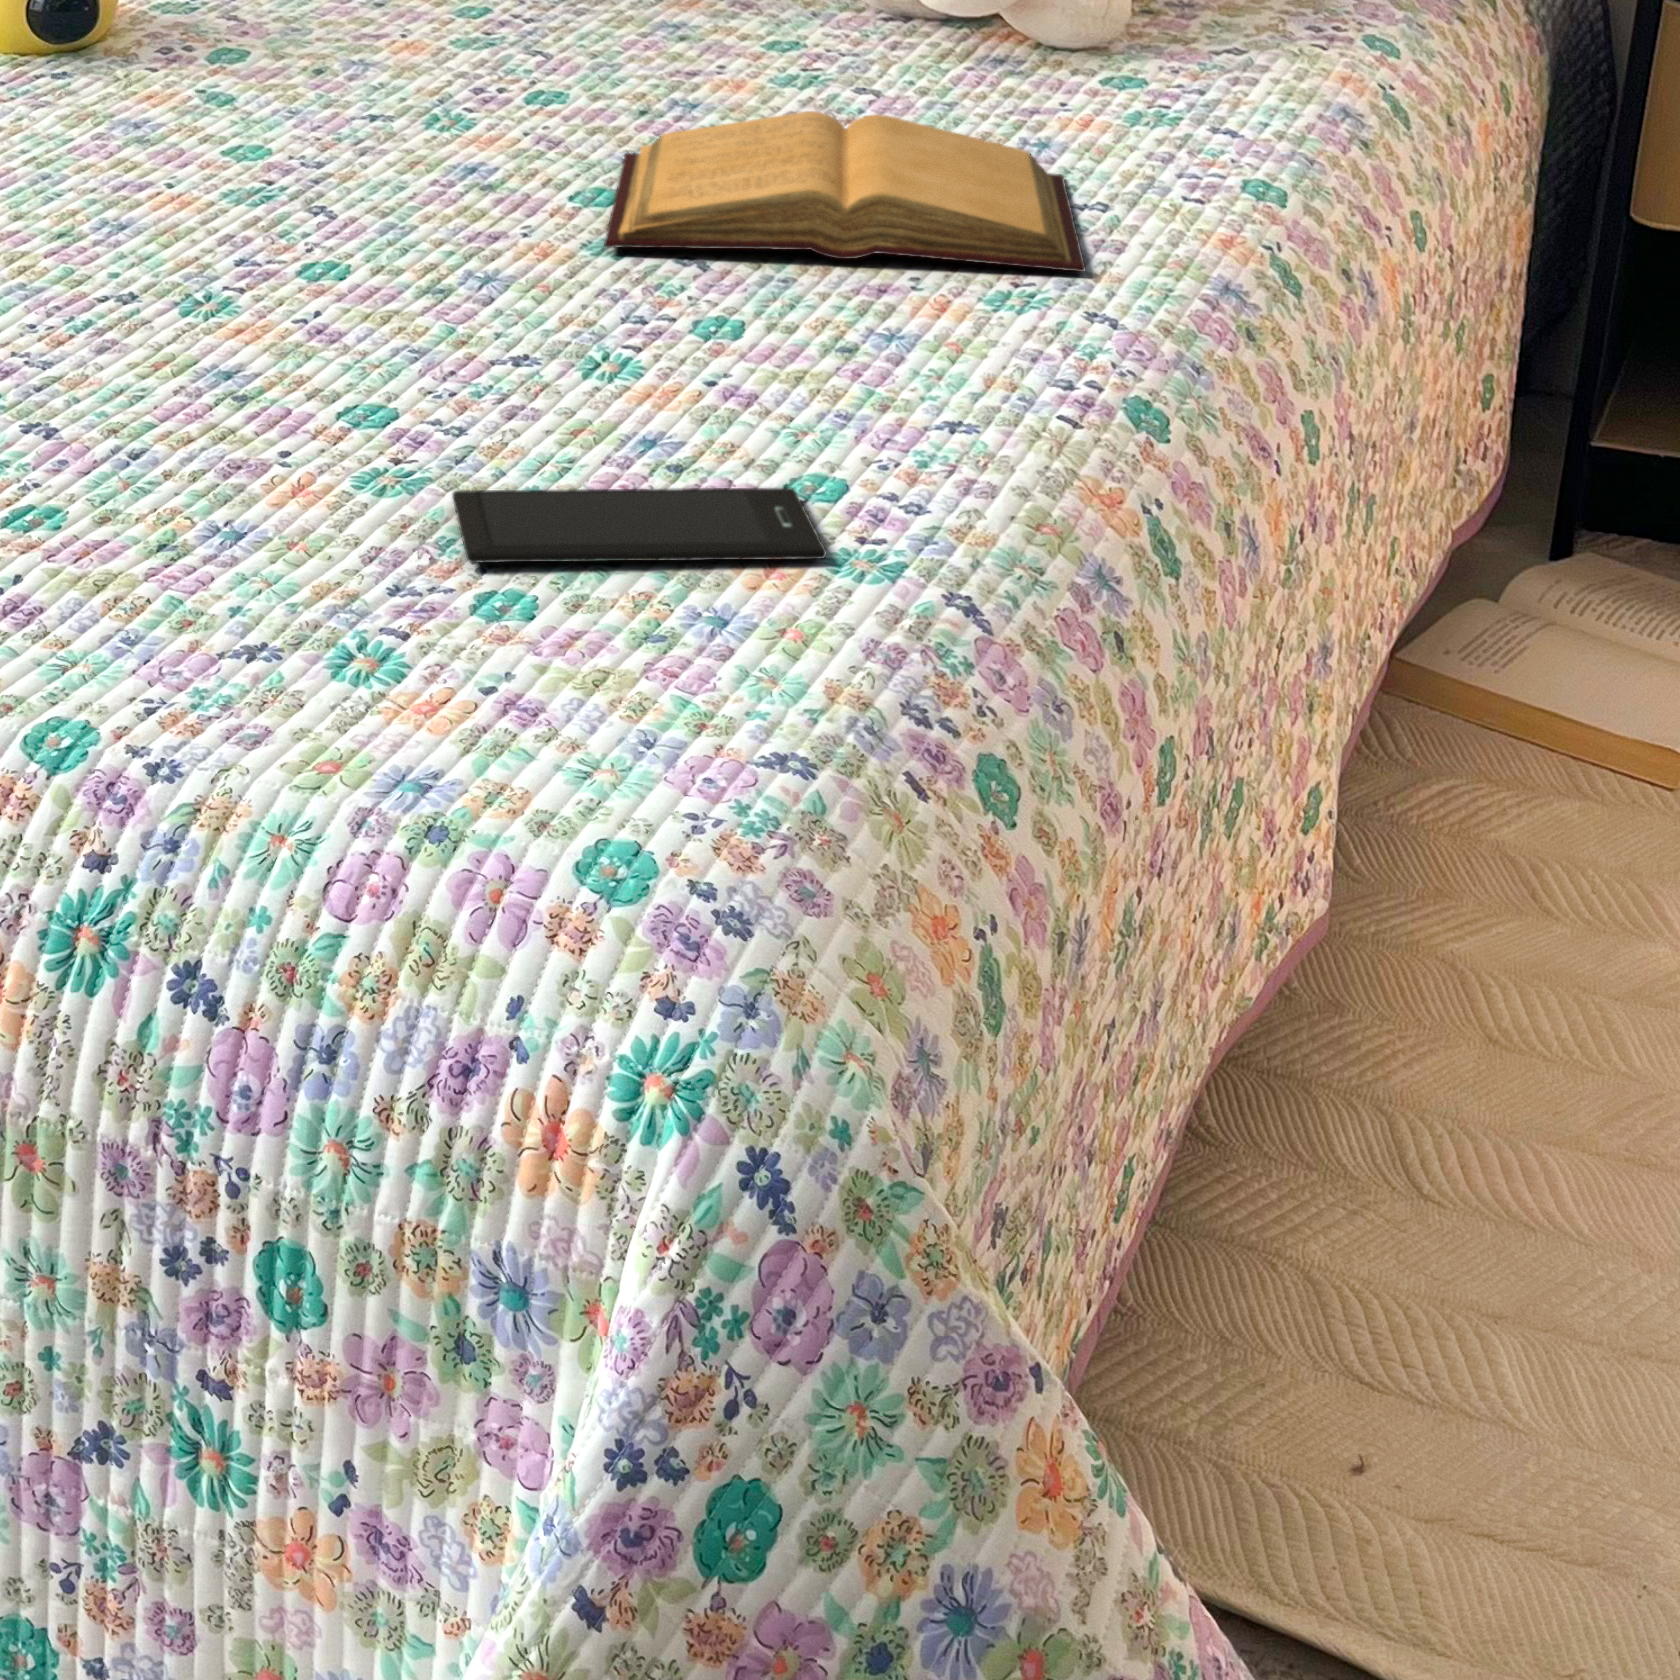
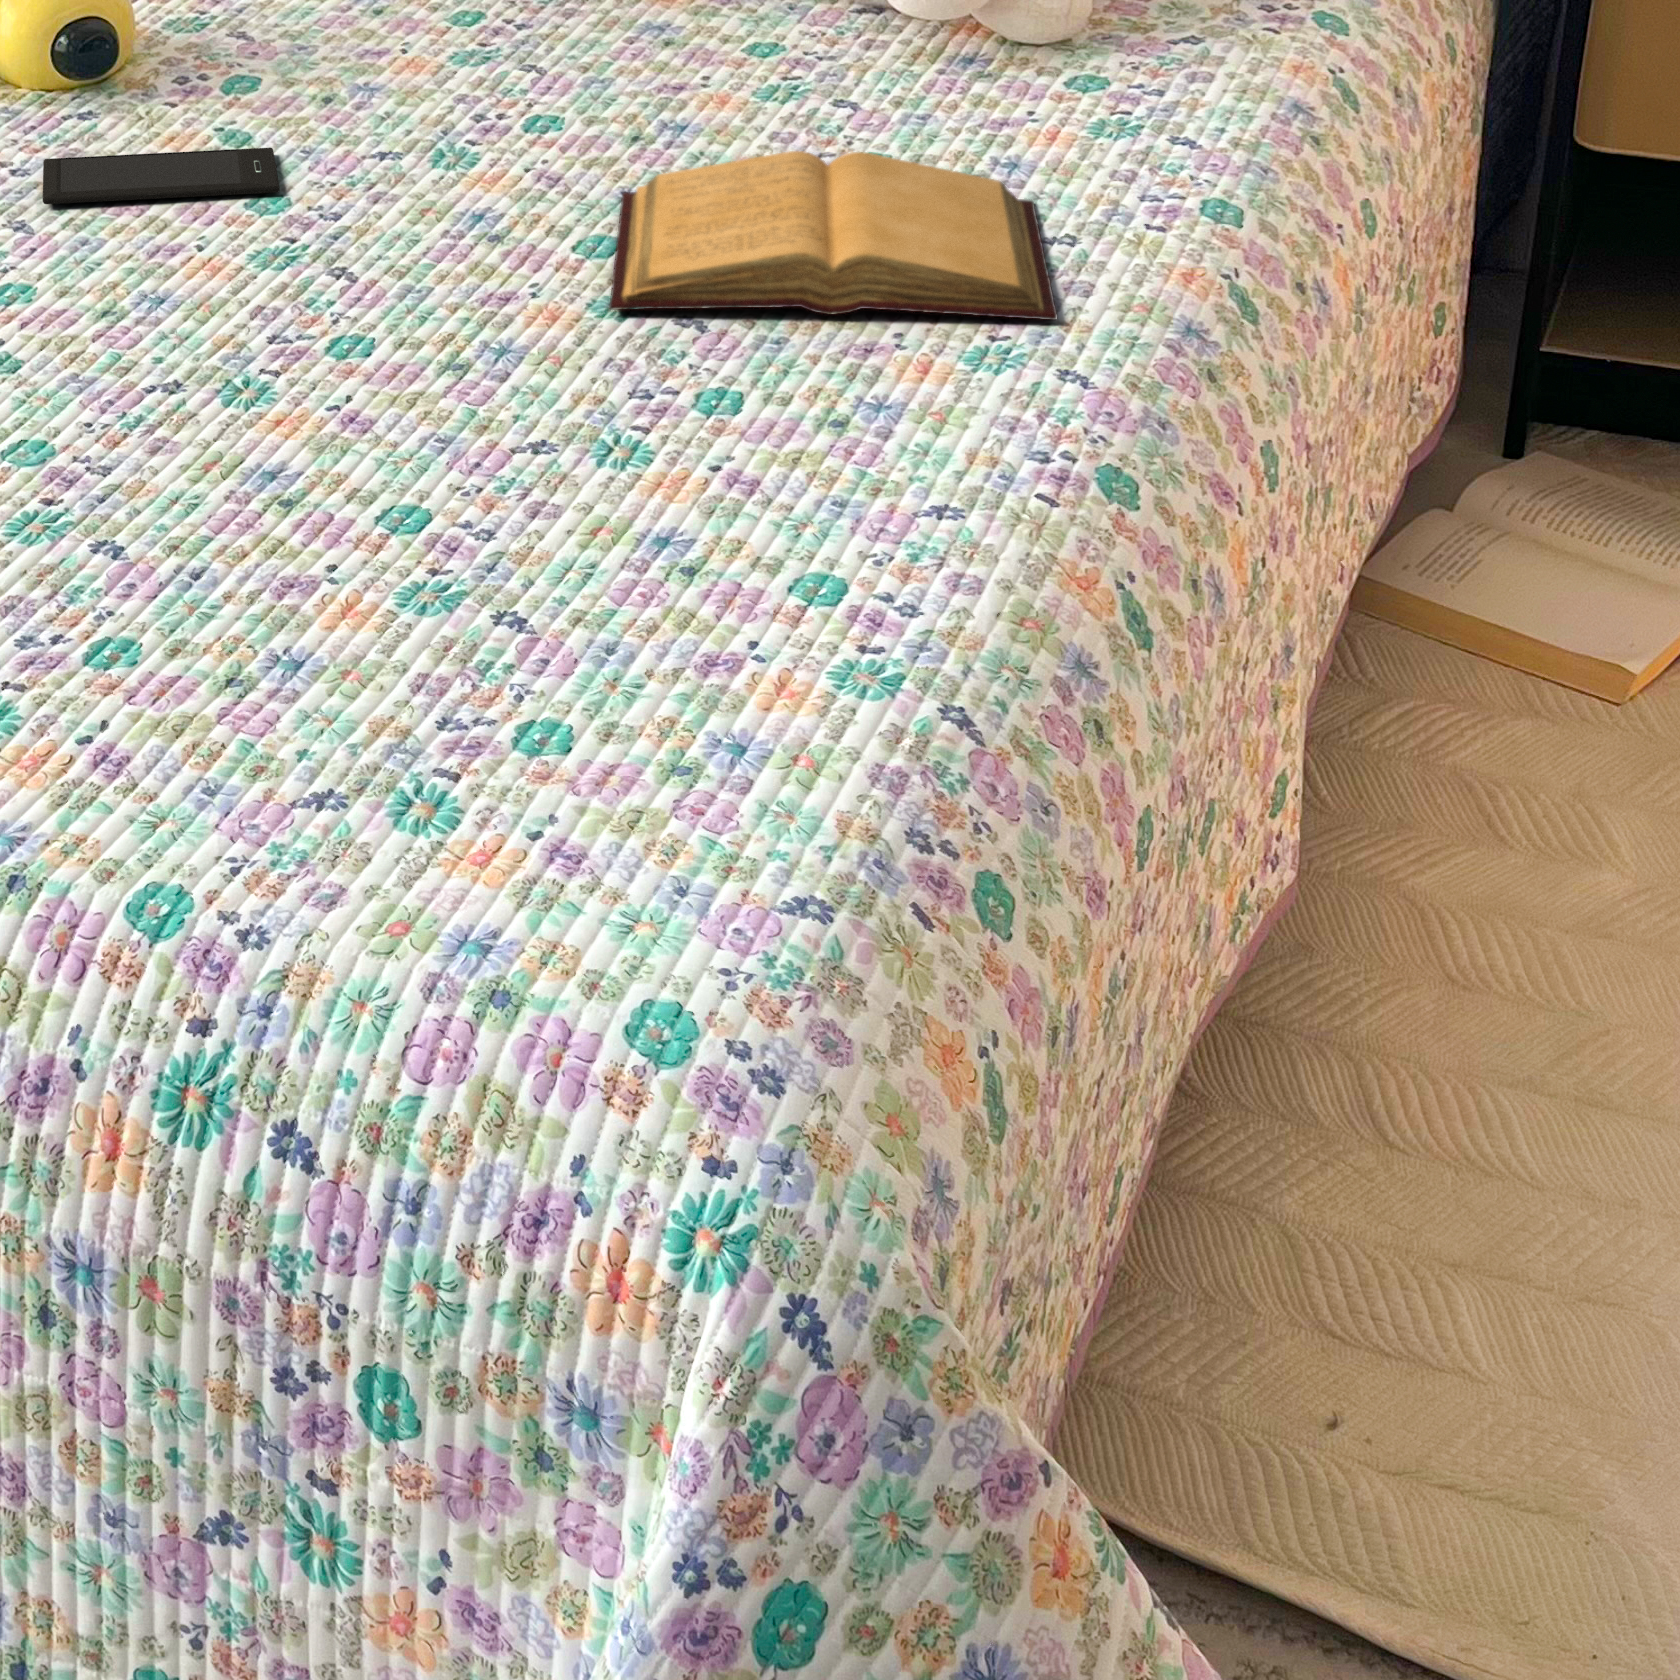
smartphone: present [452,488,826,563] -> present [43,148,280,204]

